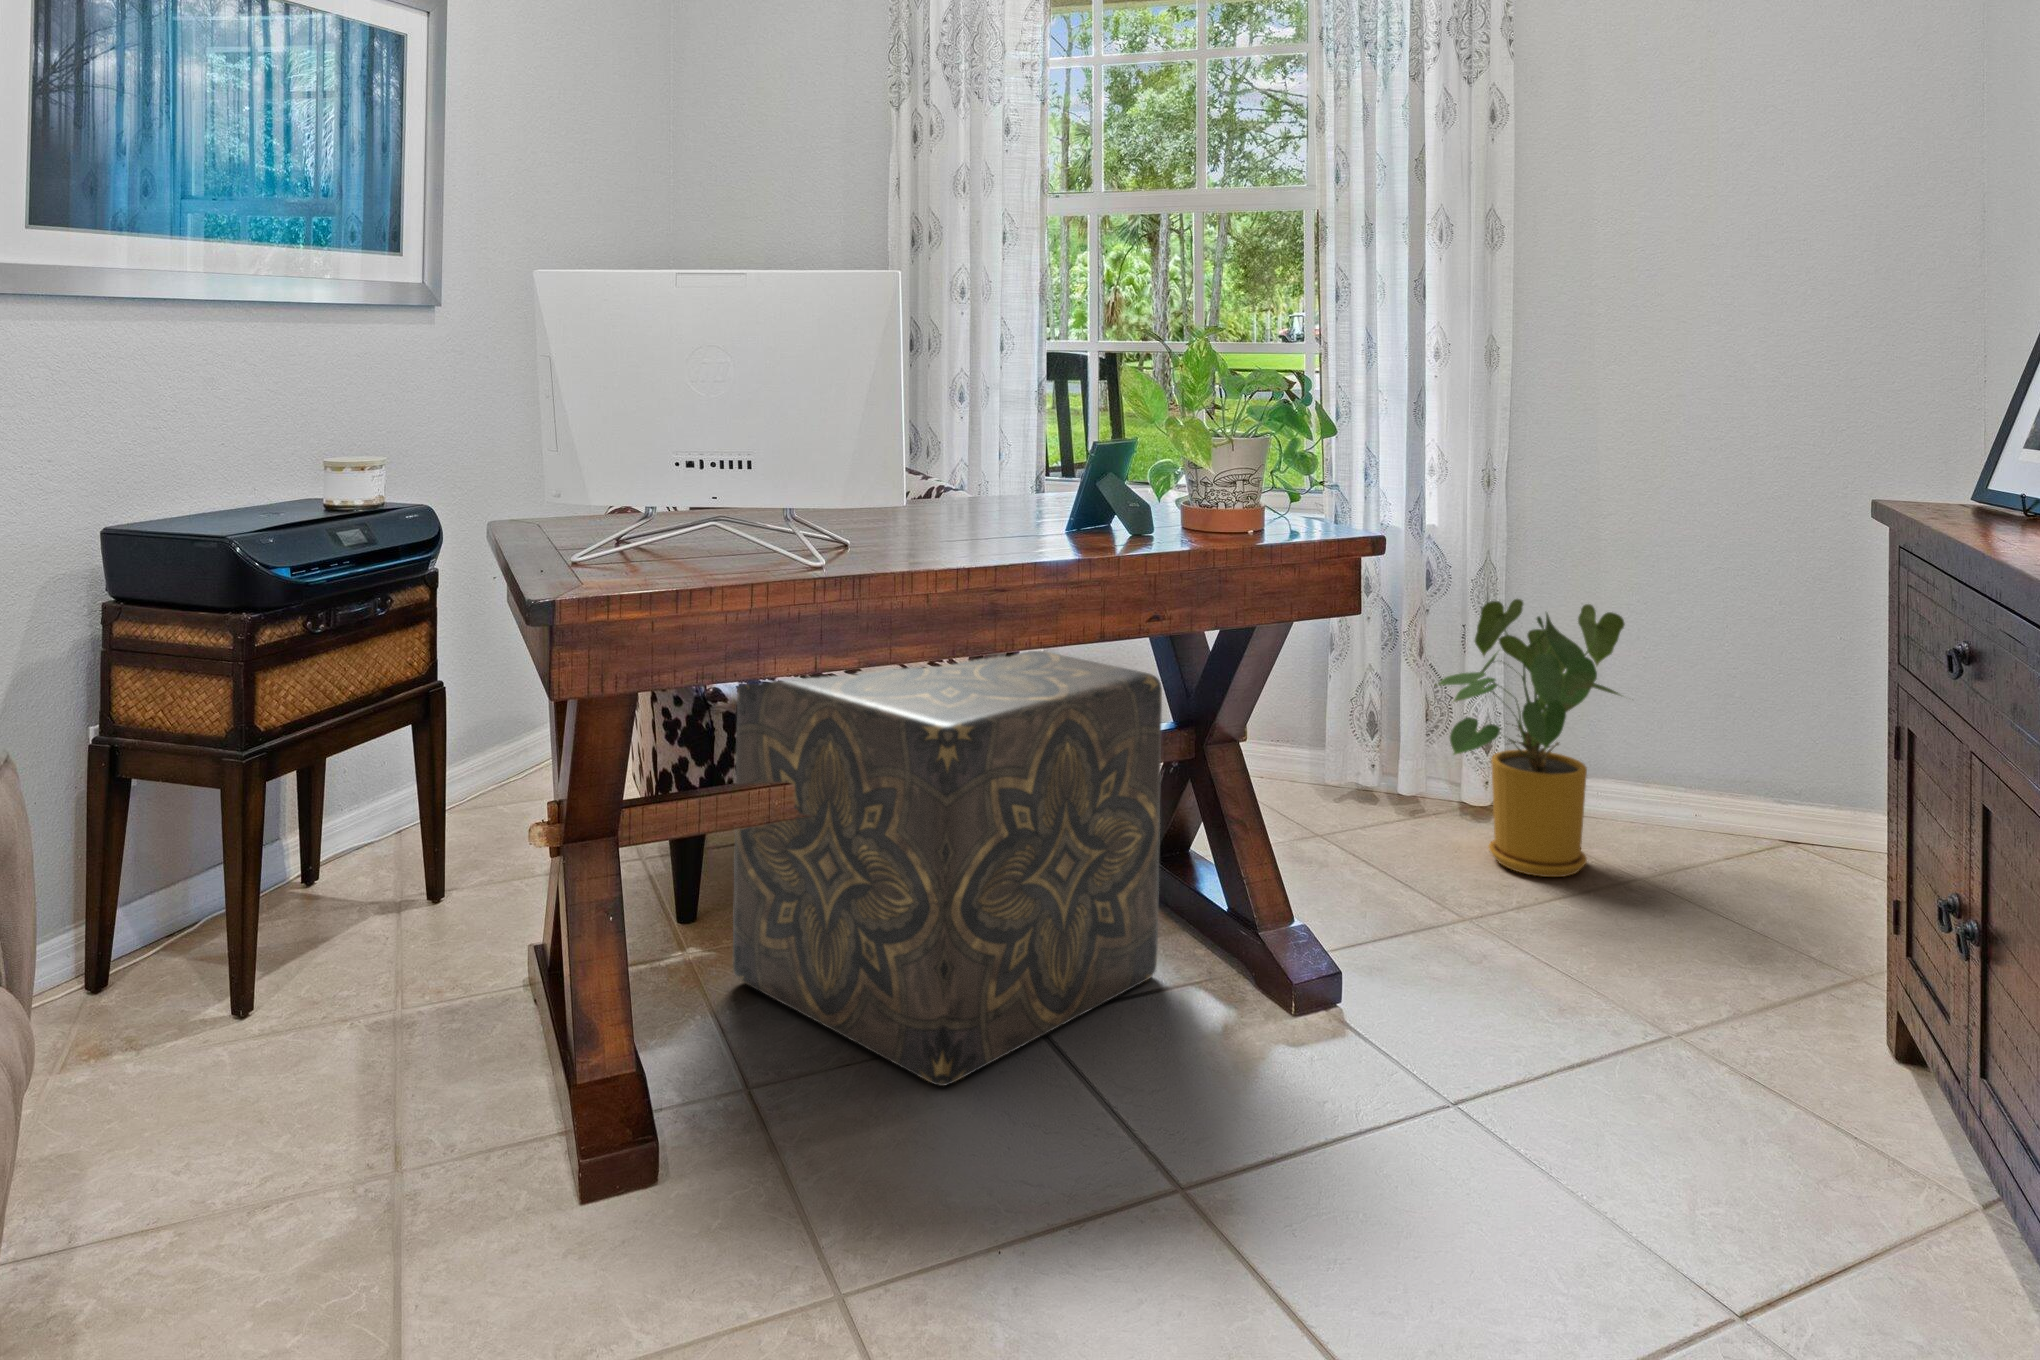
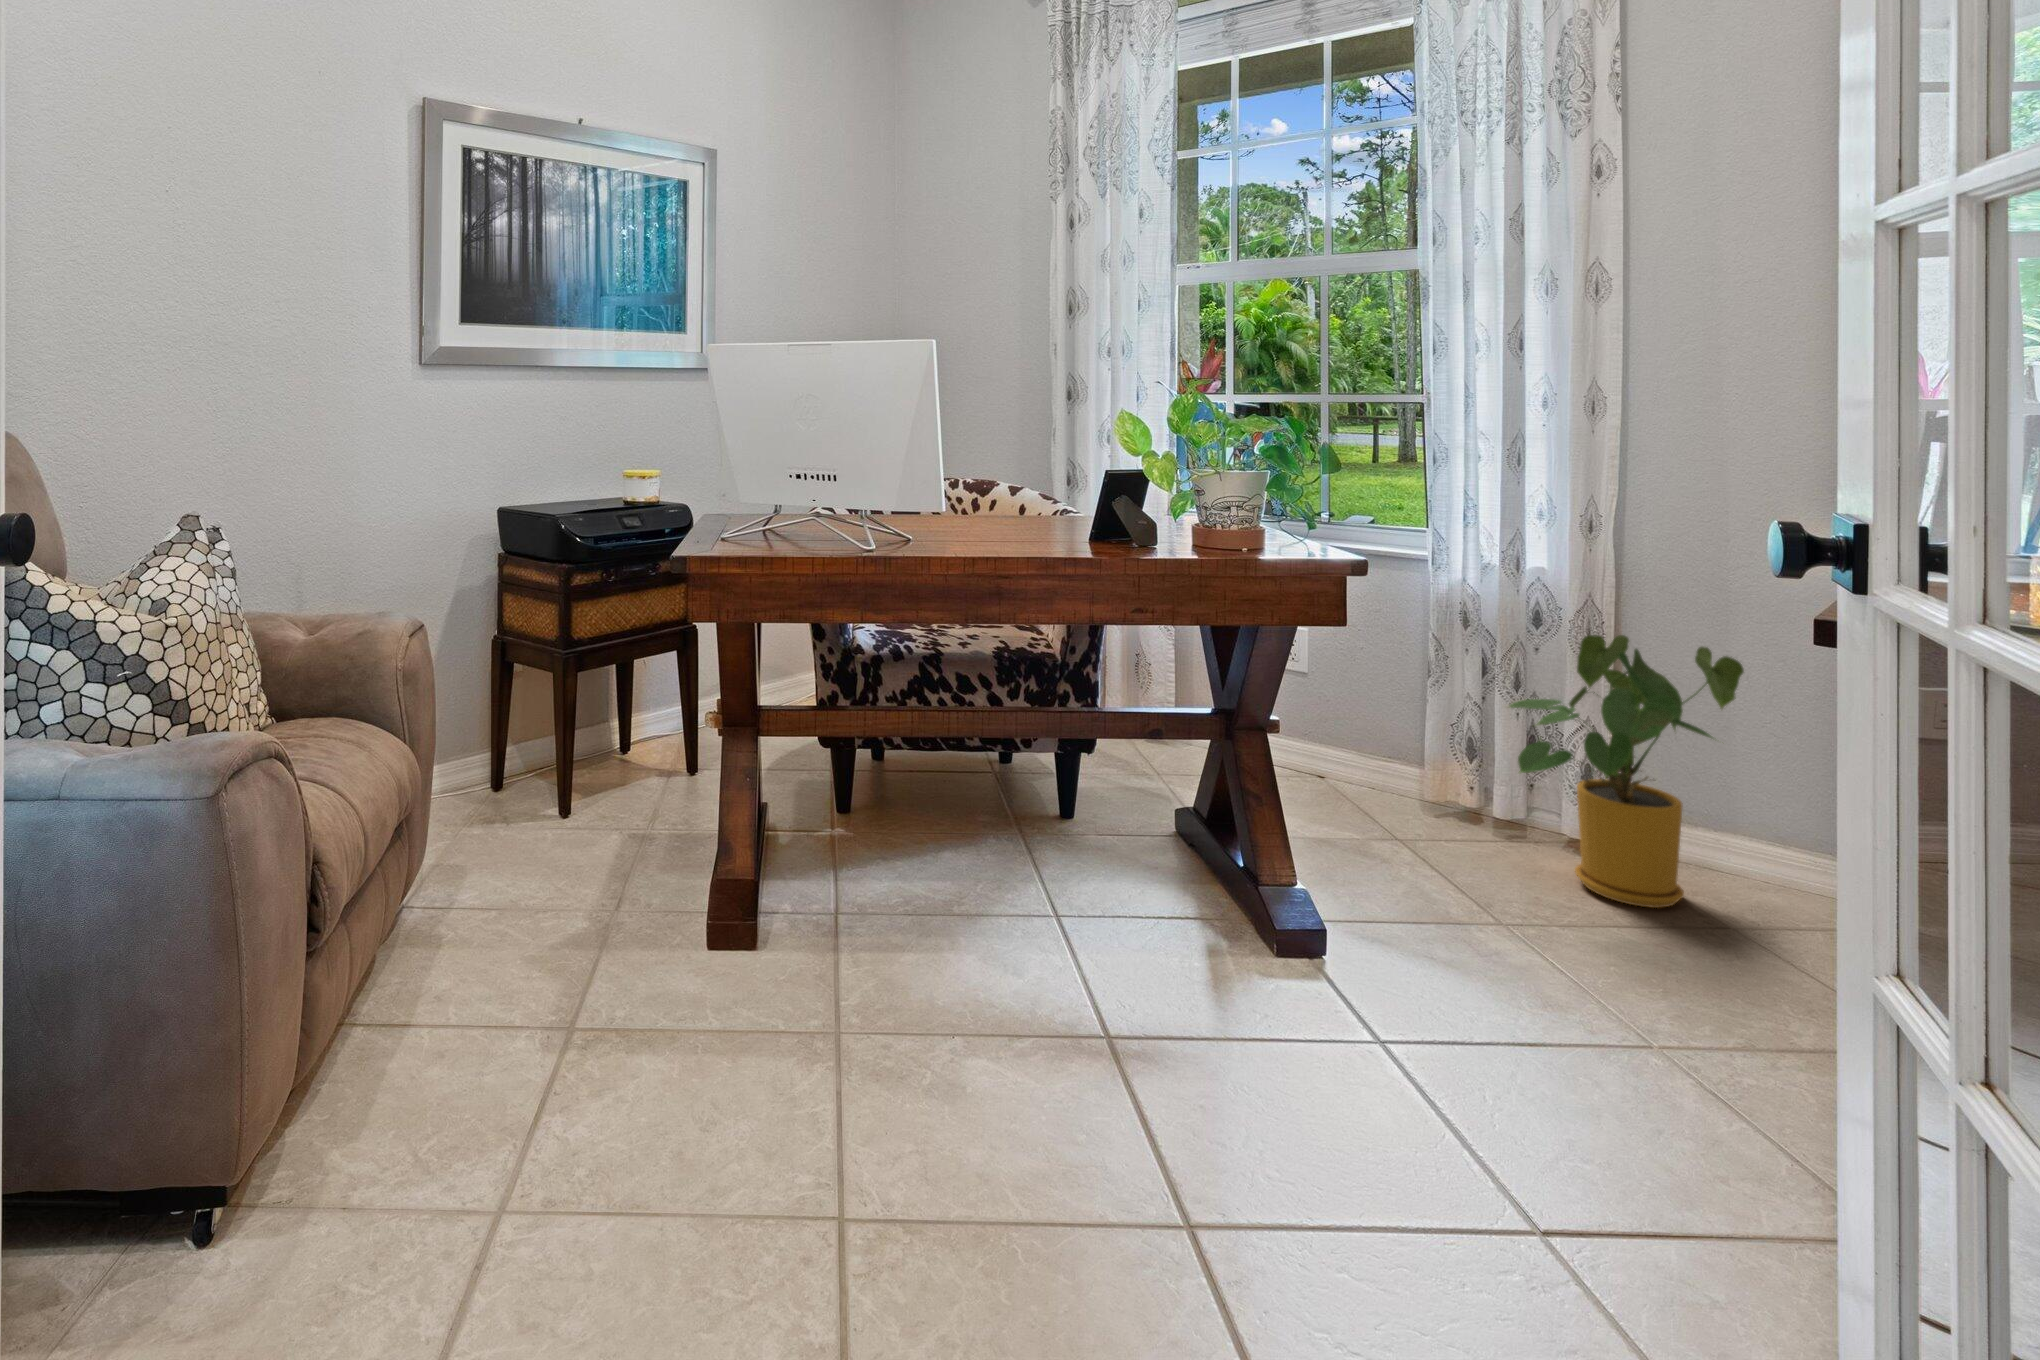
ottoman: present [733,650,1162,1086] -> none [862,620,1190,954]

